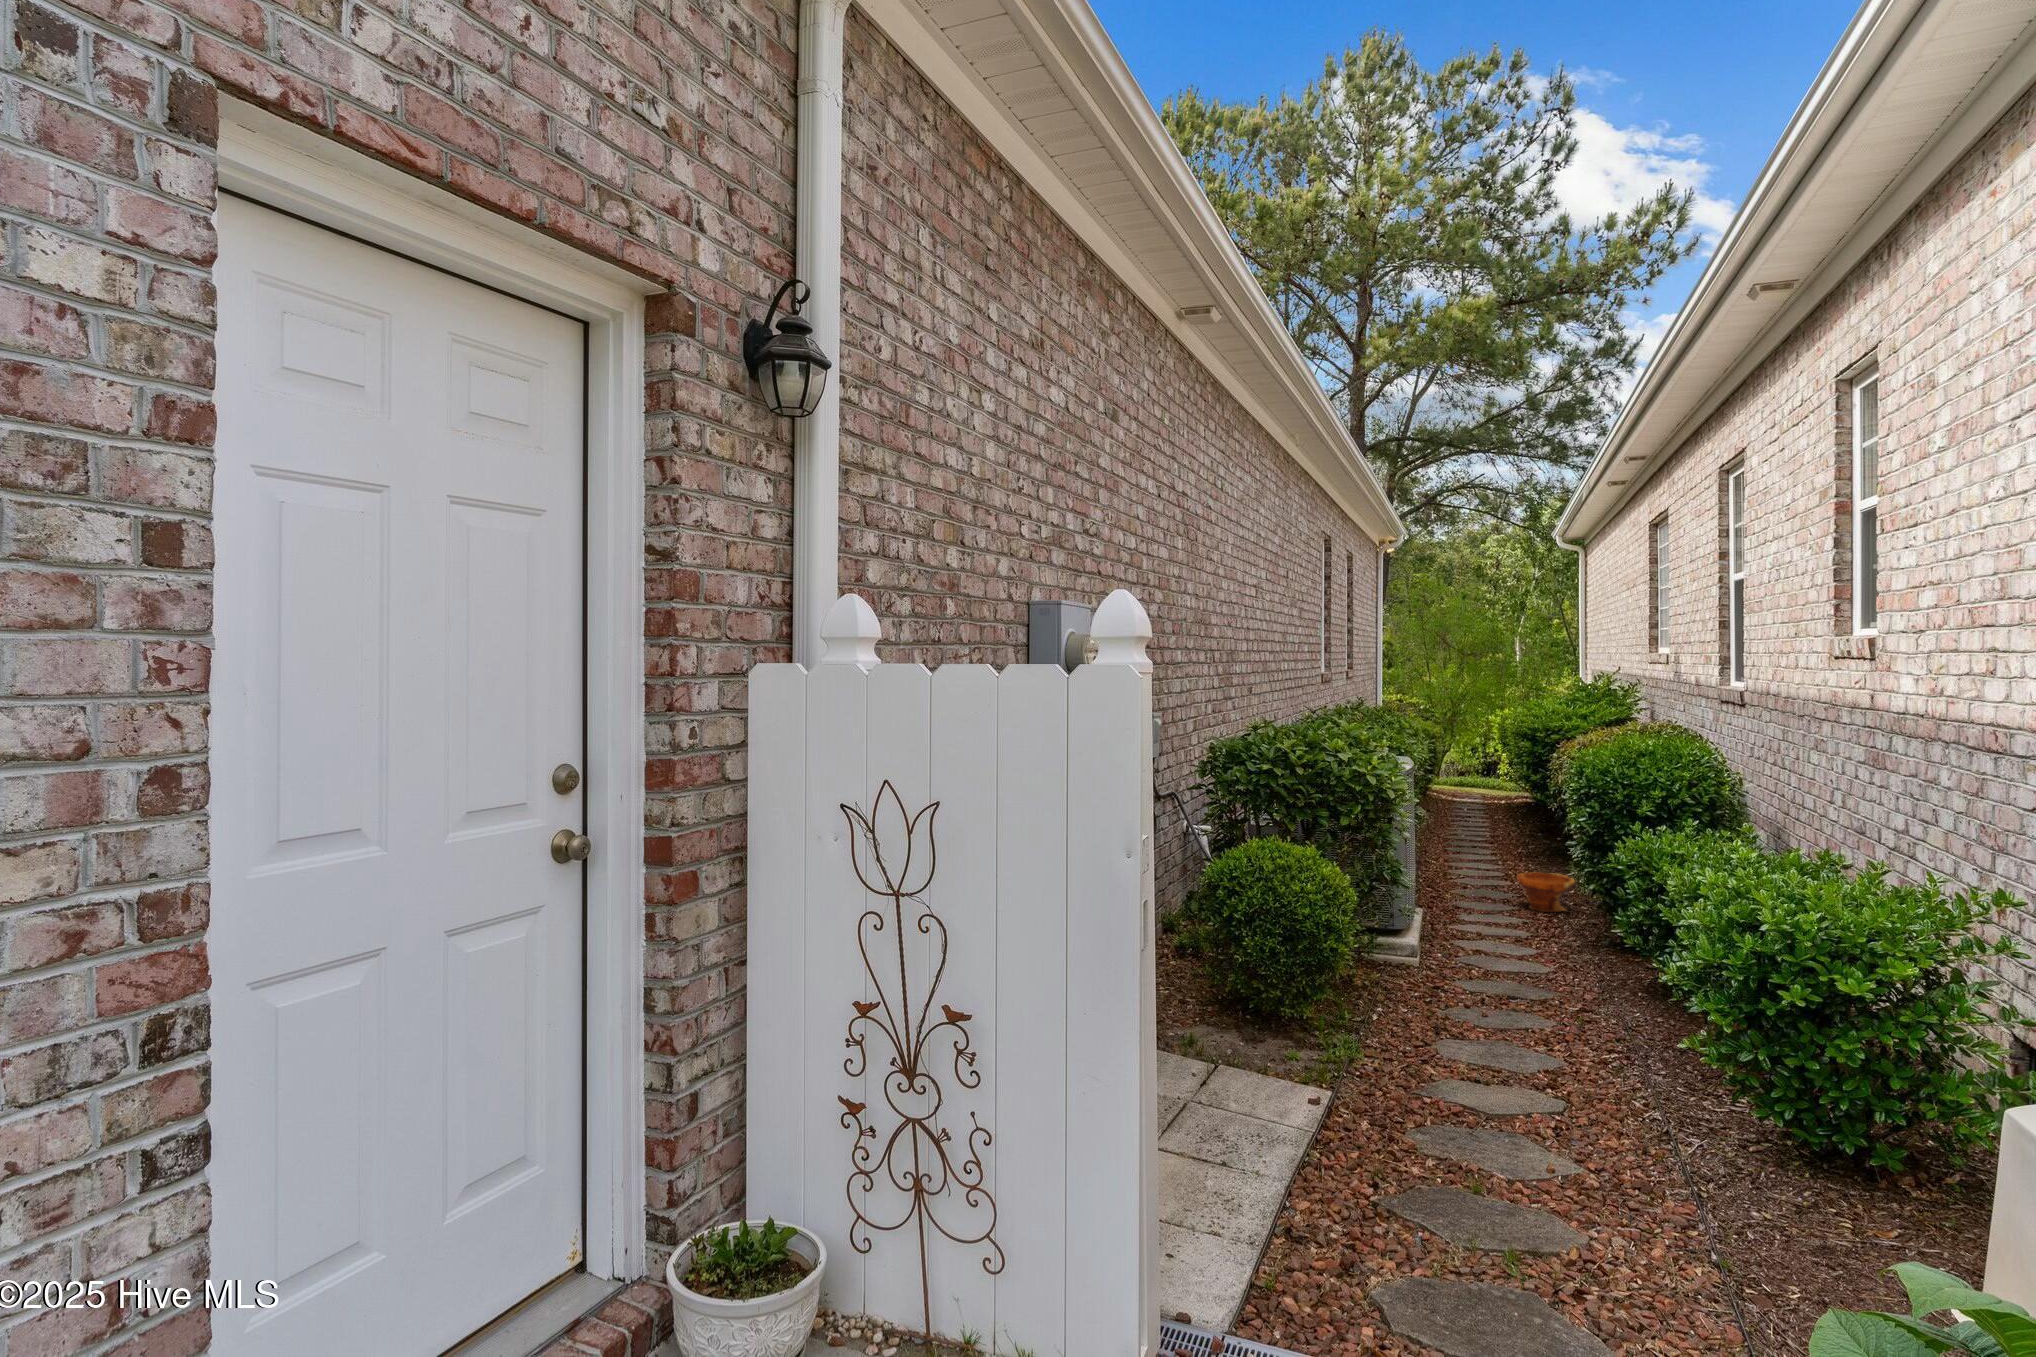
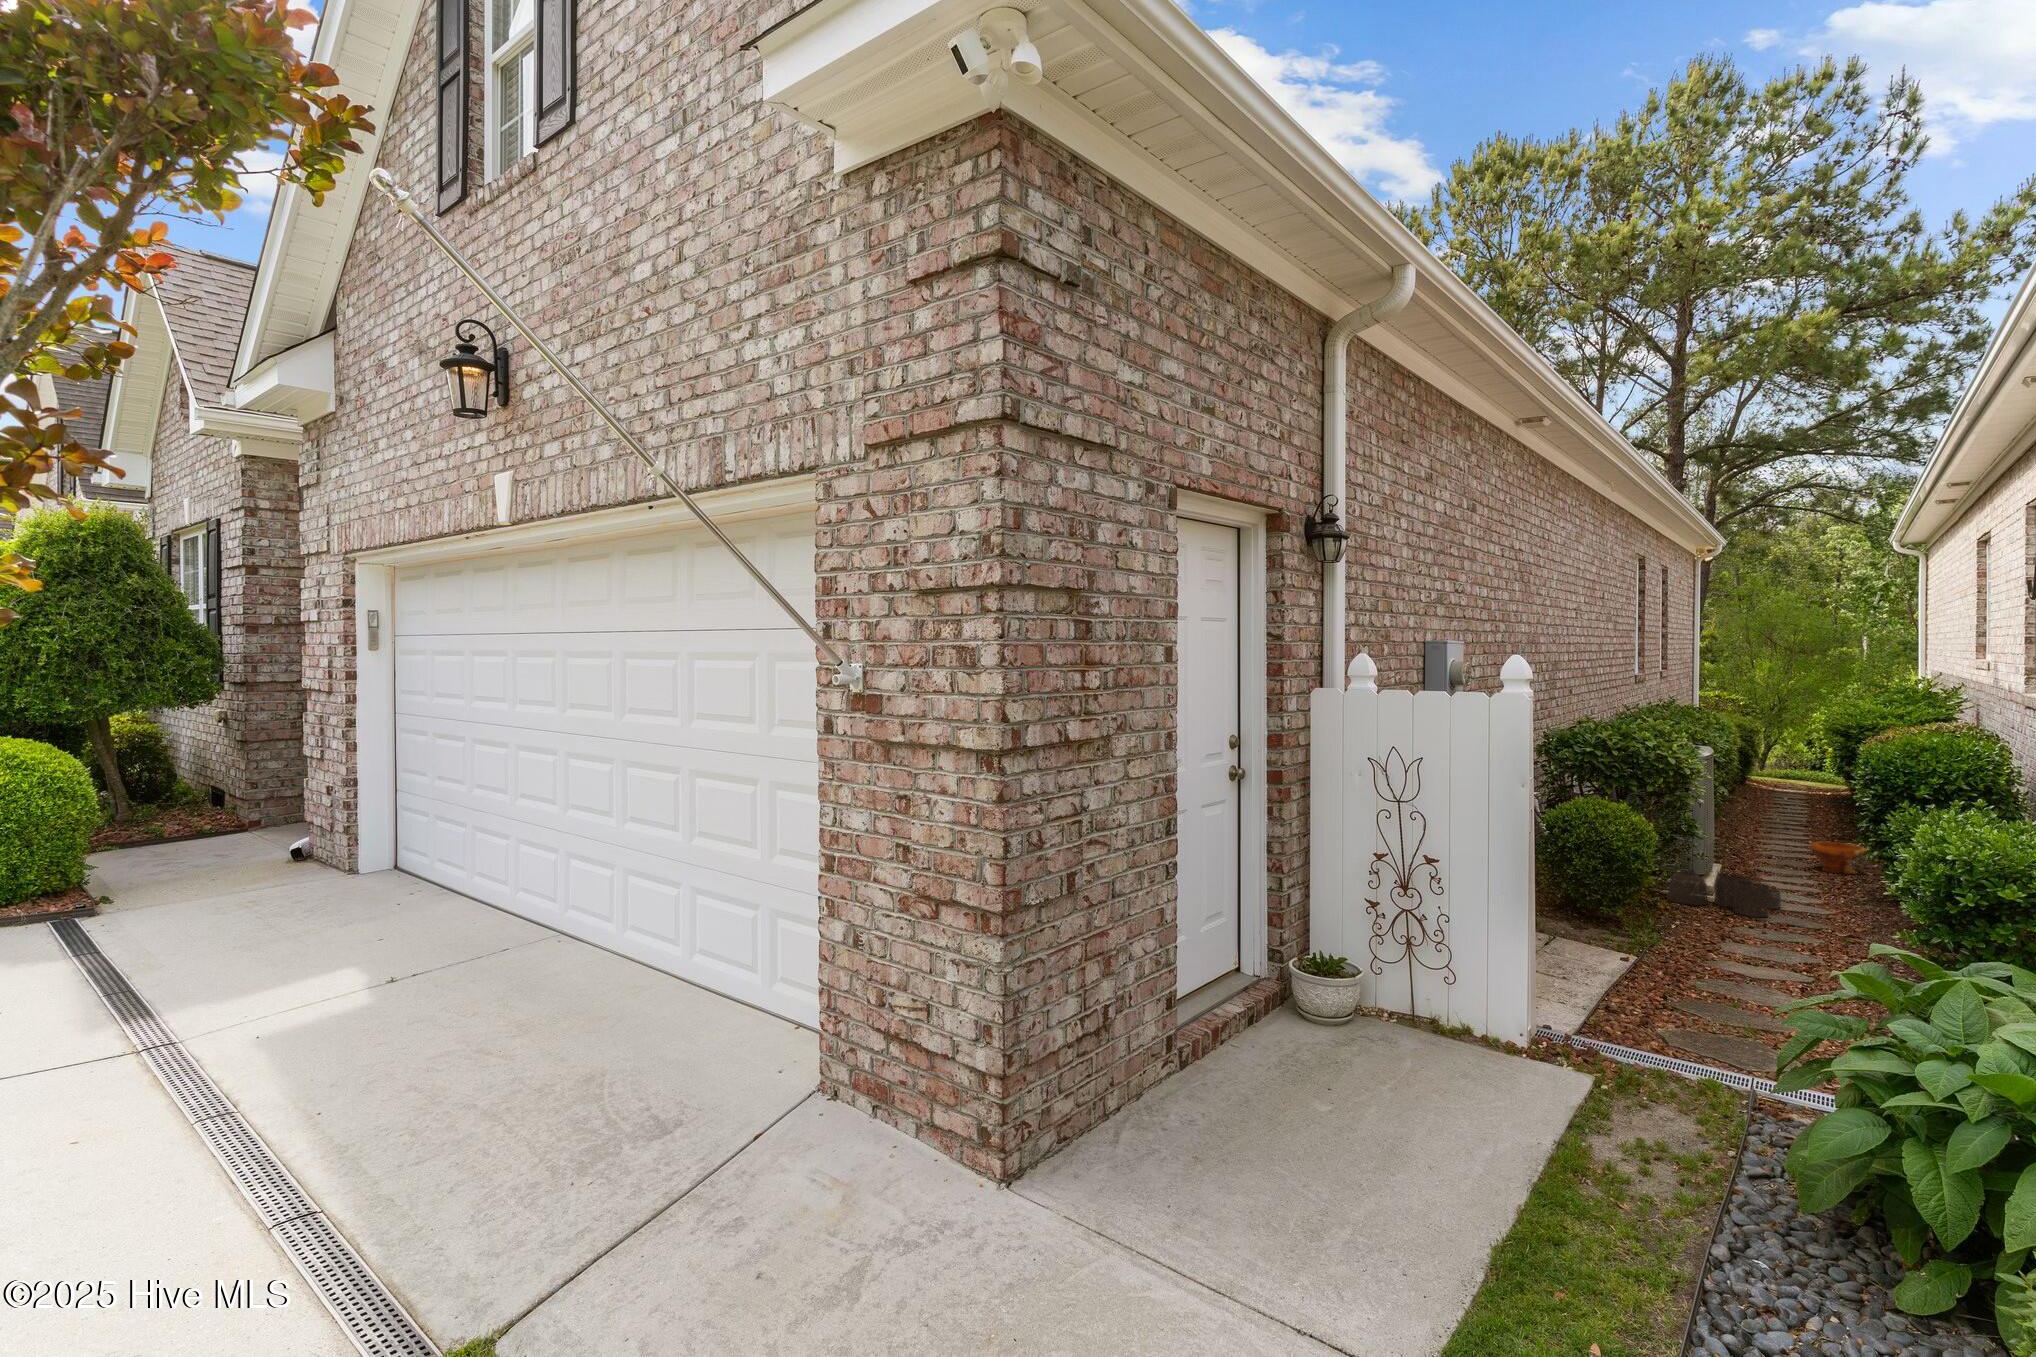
woven basket: none [1368,926,1500,993] -> present [1668,871,1781,917]

